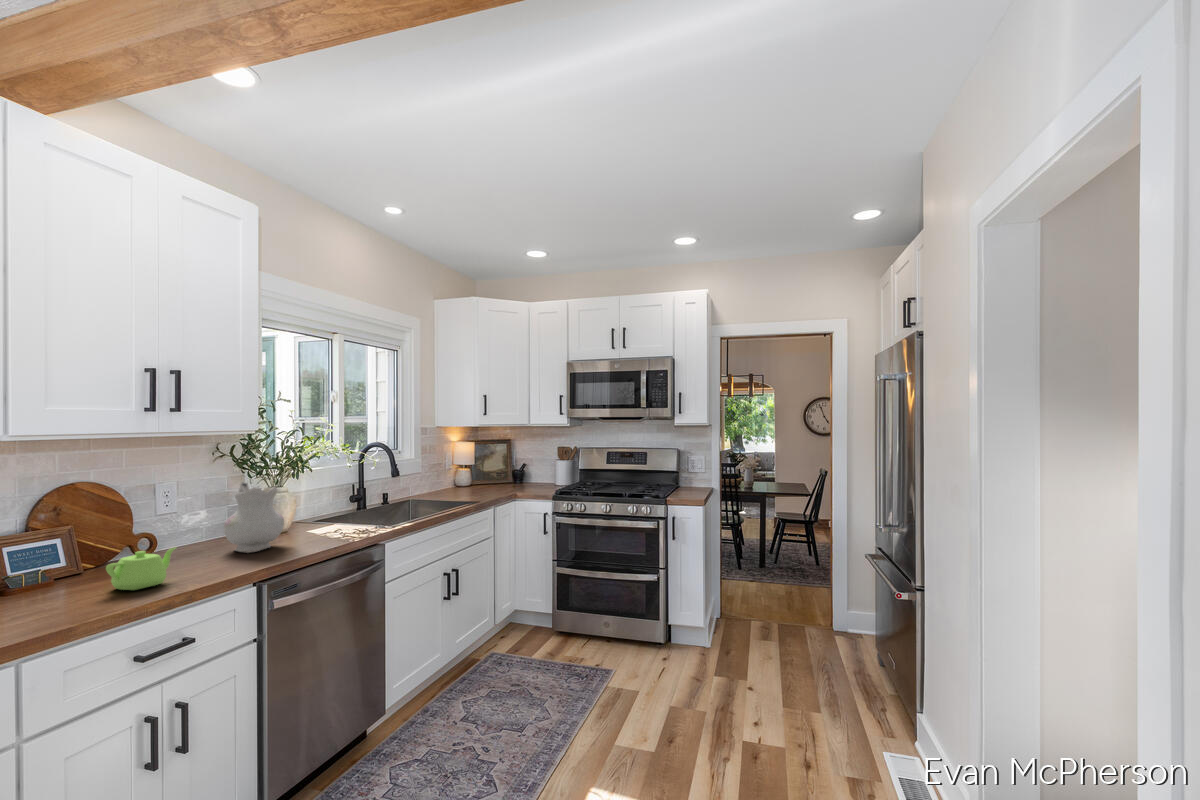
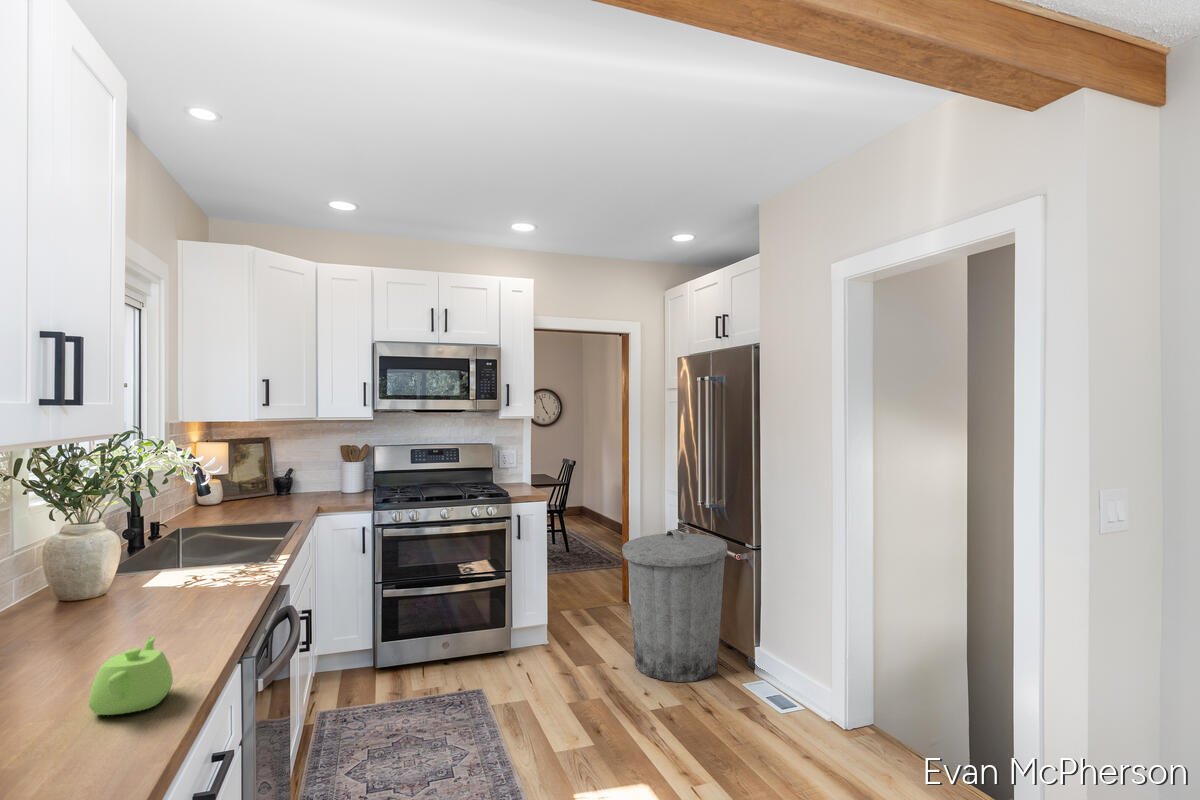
ceramic pitcher: present [224,482,284,553] -> none [100,528,197,635]
trash can: none [754,547,881,729] -> present [622,529,728,682]

